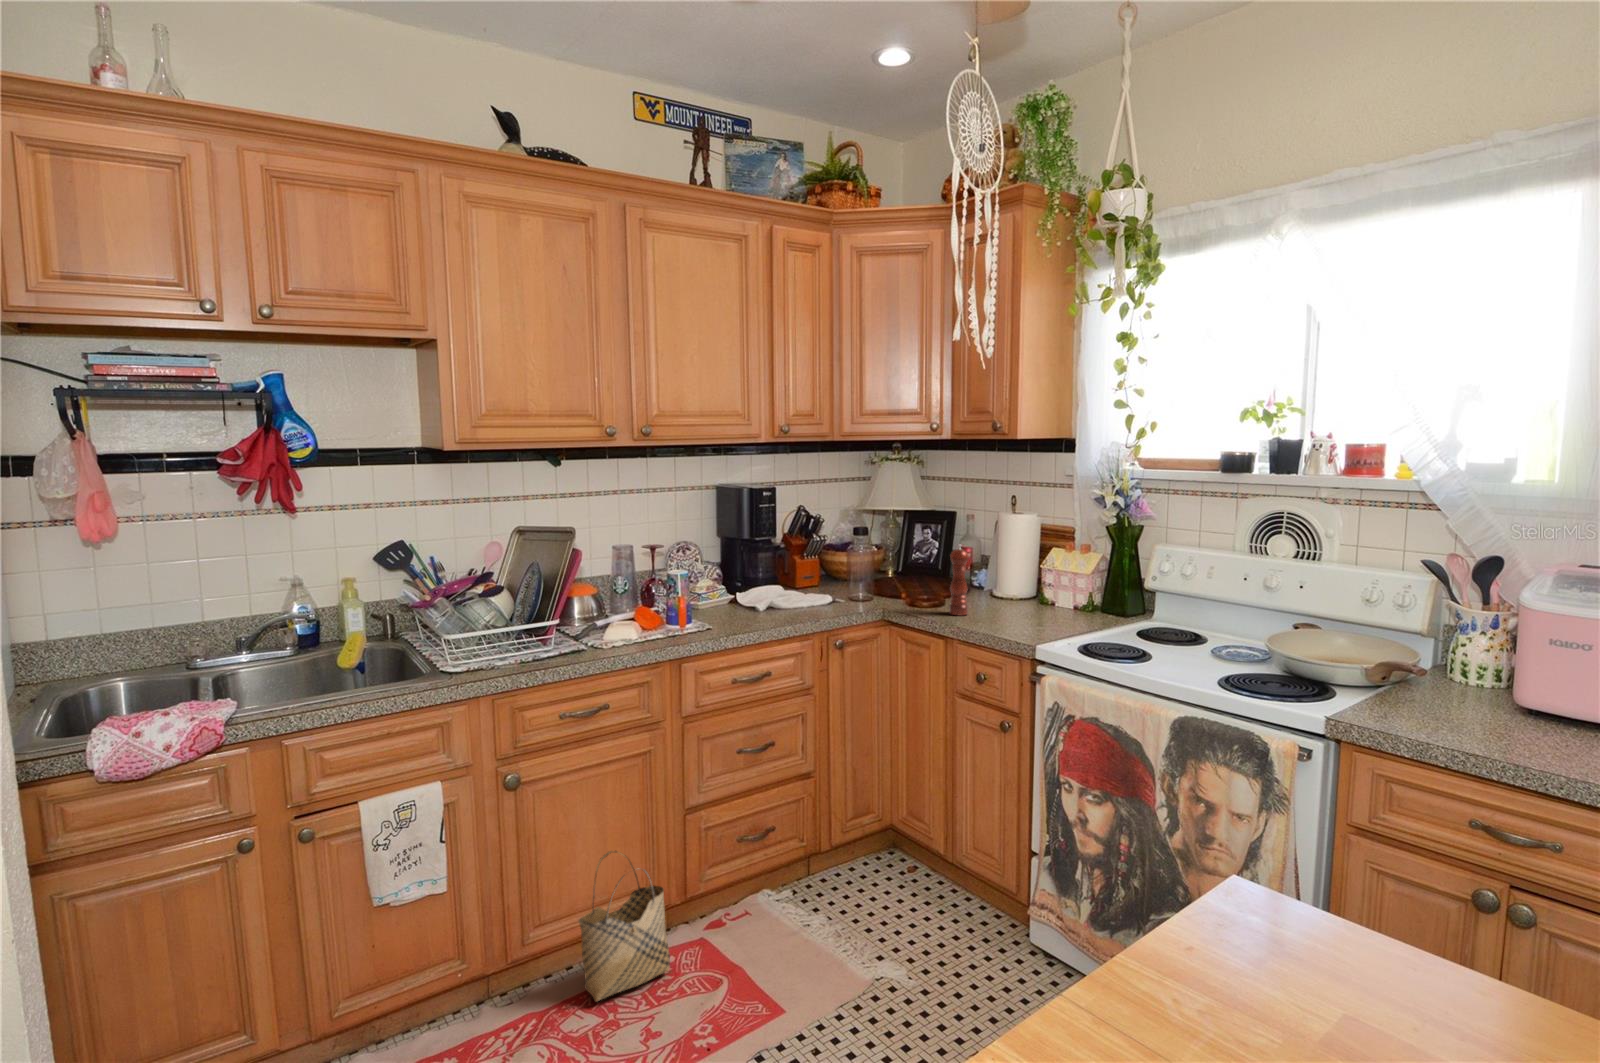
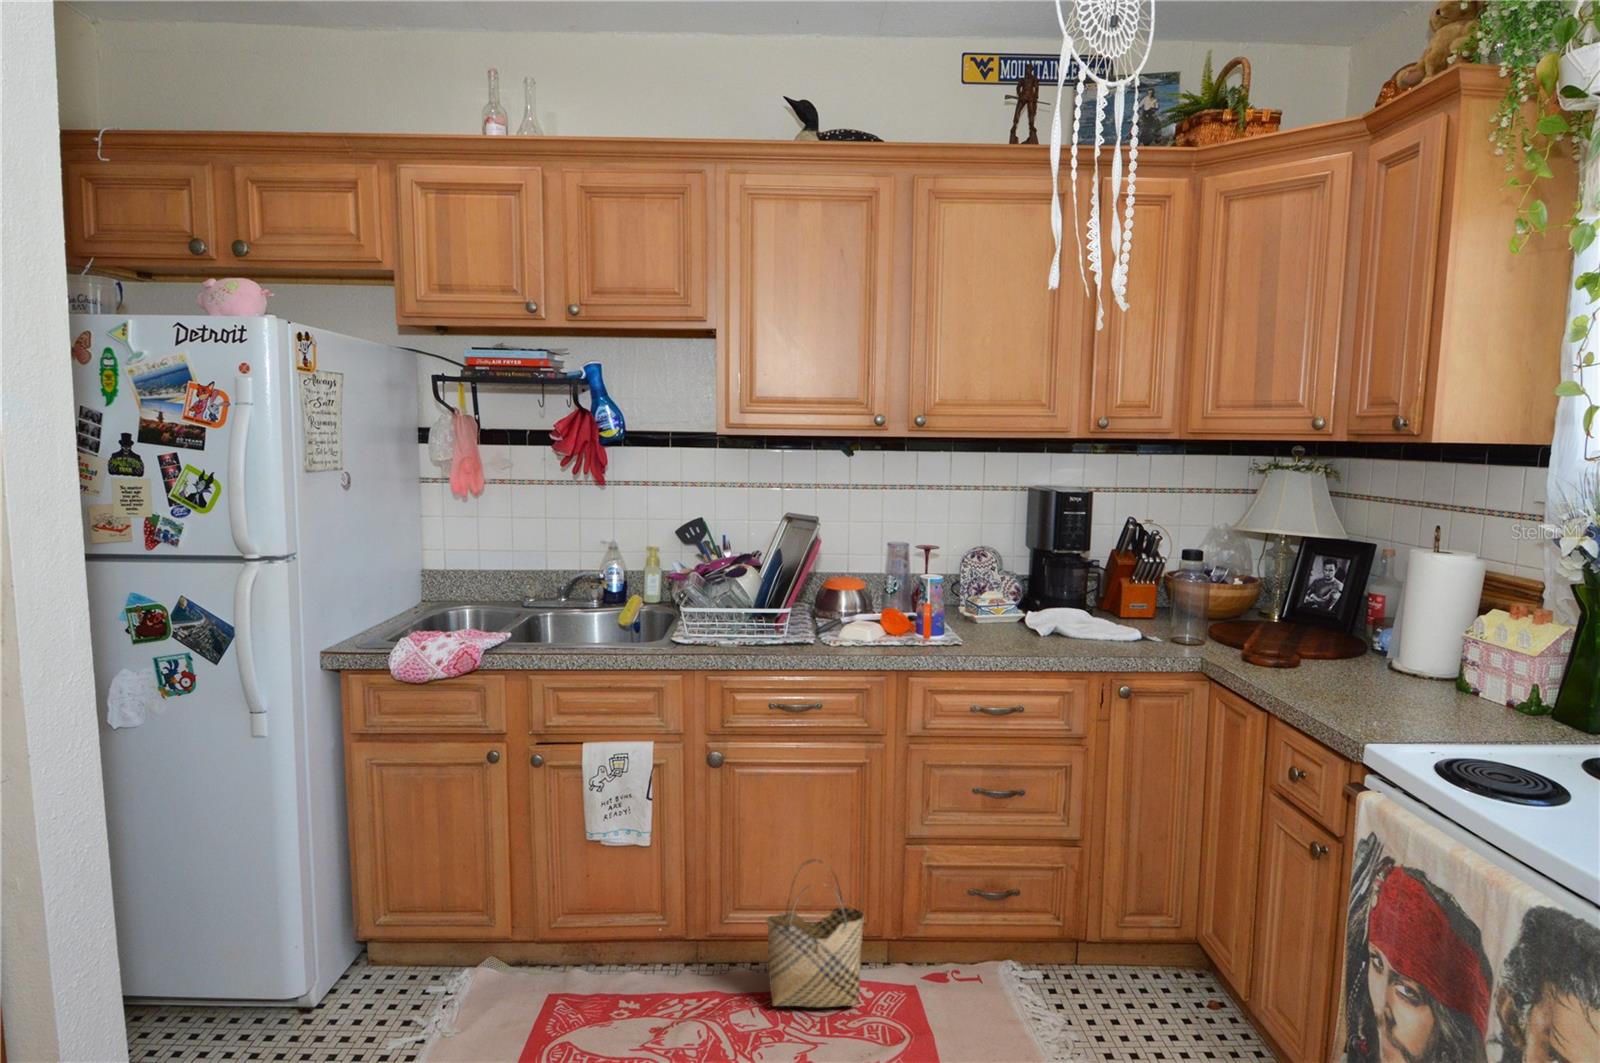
pepper mill: present [949,544,968,615] -> none [1290,586,1326,685]

